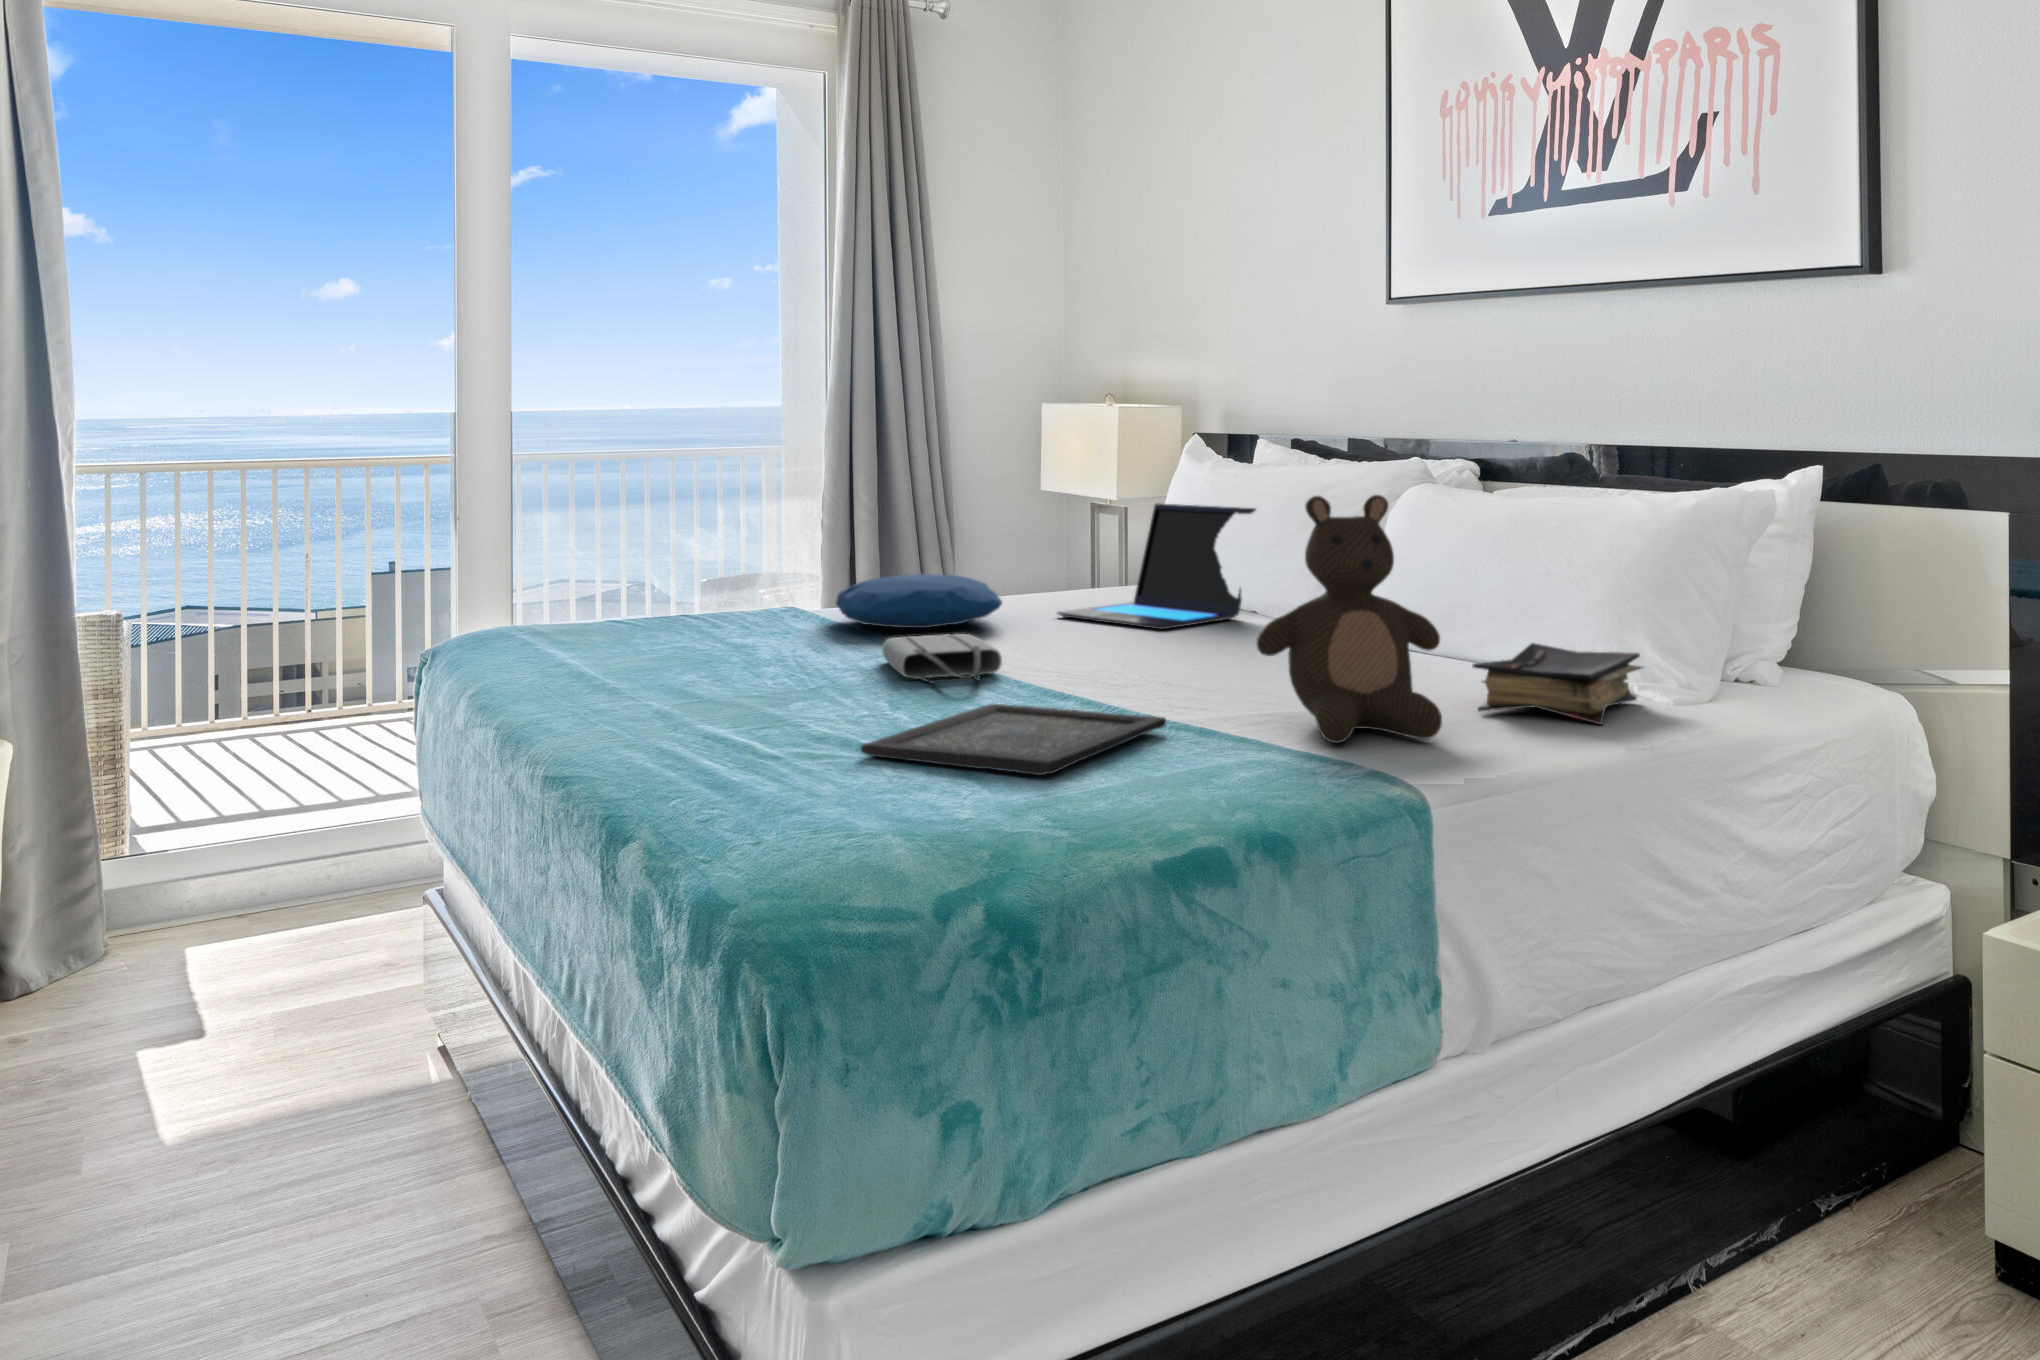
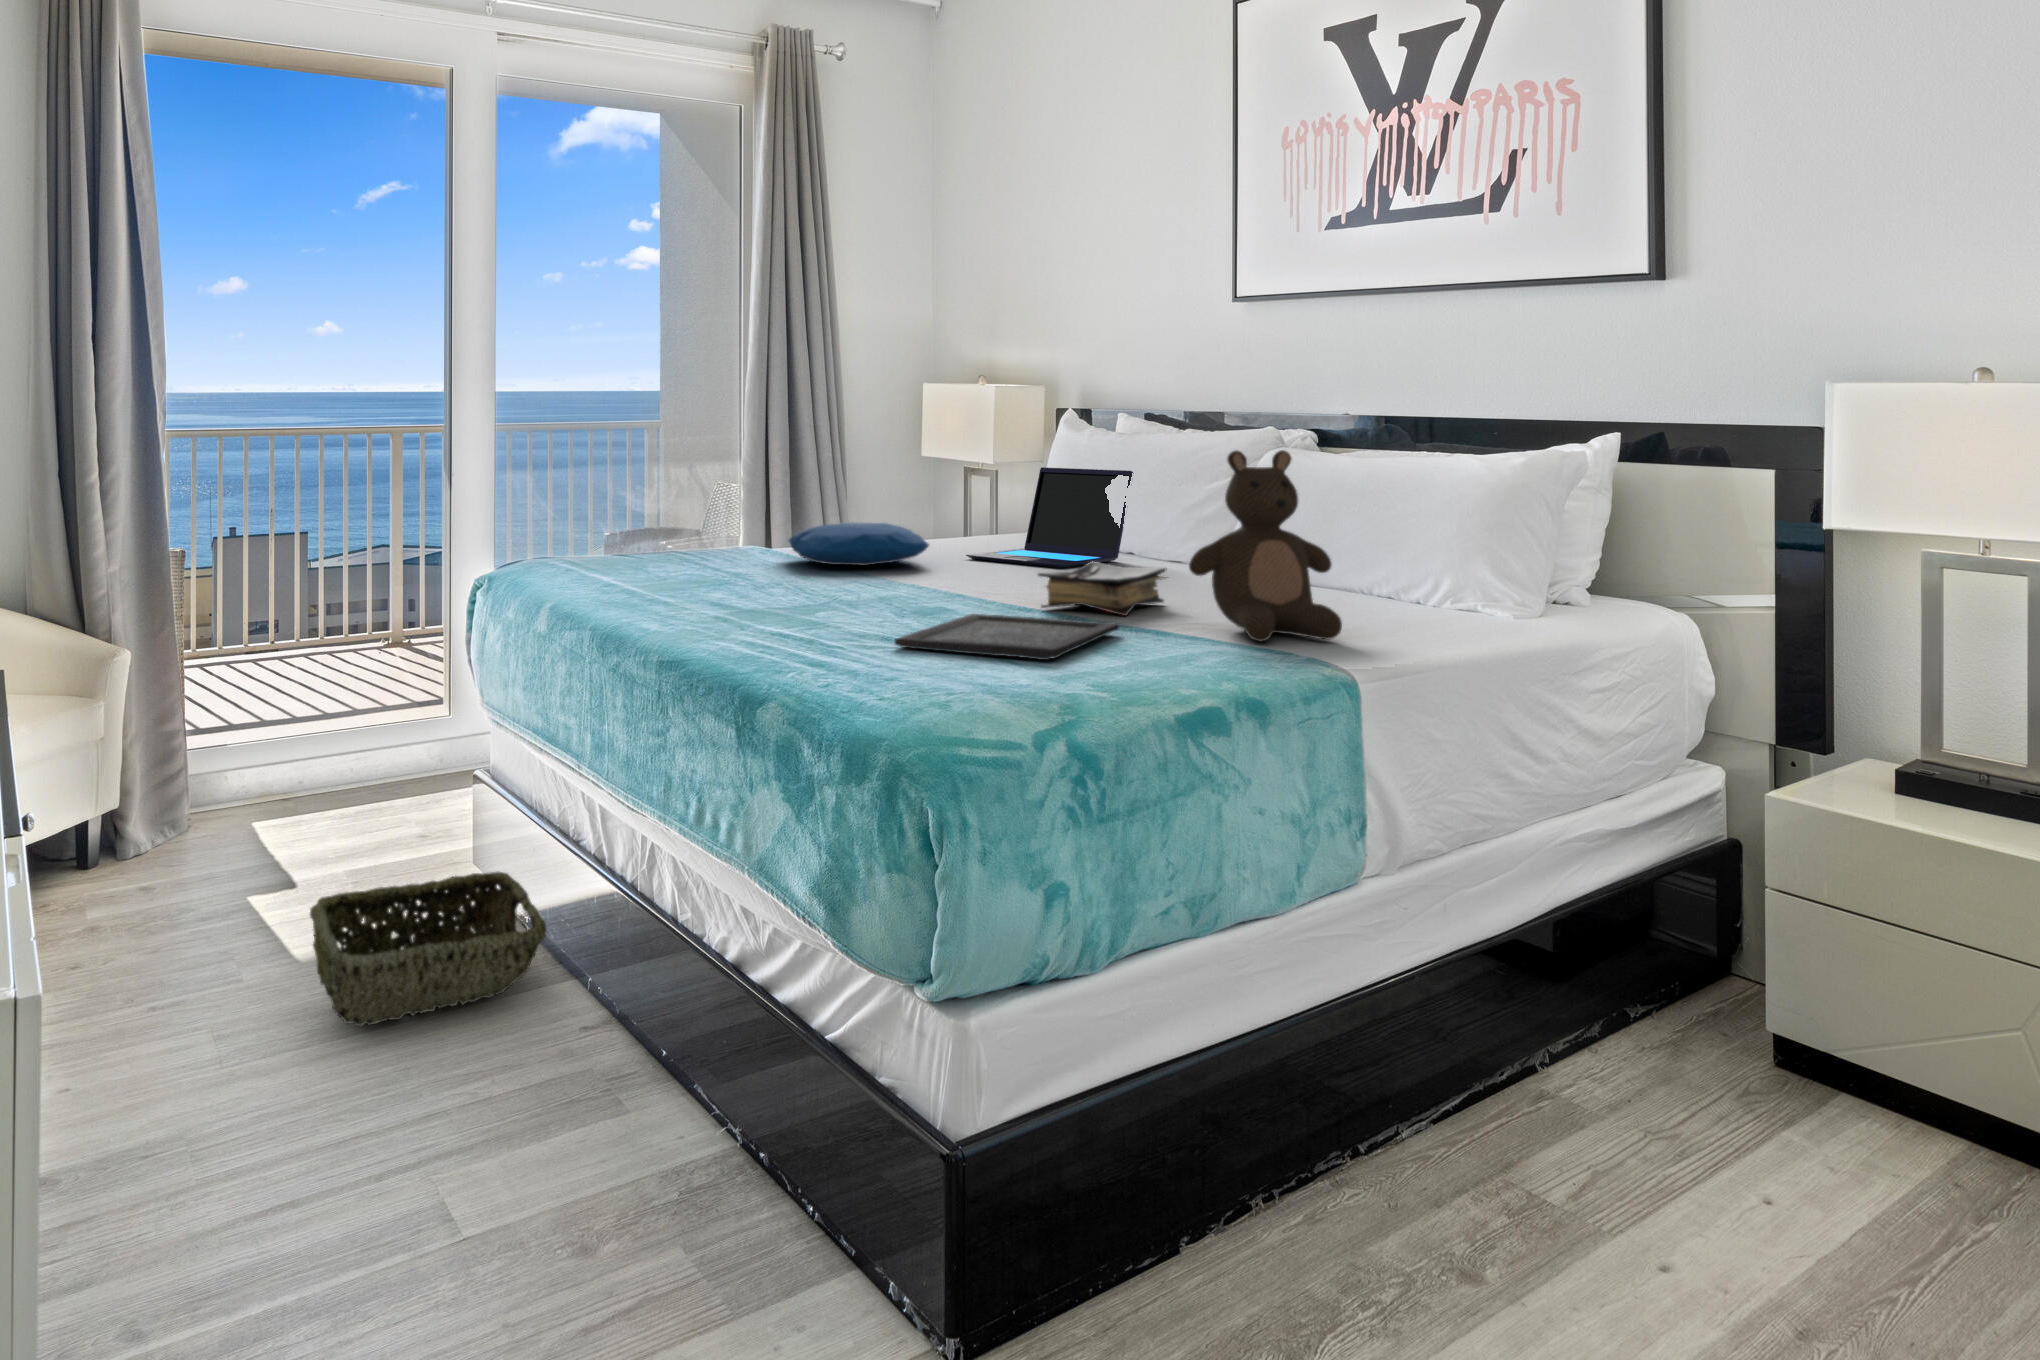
tote bag: present [882,634,1002,683] -> none [853,567,957,601]
book: present [1473,643,1642,725] -> present [1038,562,1167,616]
woven basket: none [144,1028,454,1243] -> present [310,872,547,1027]

